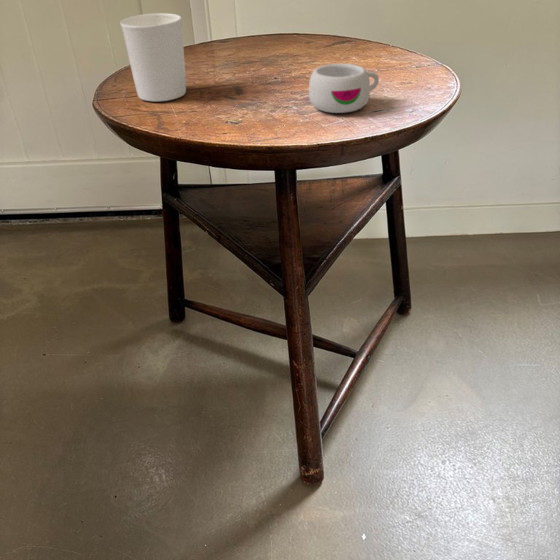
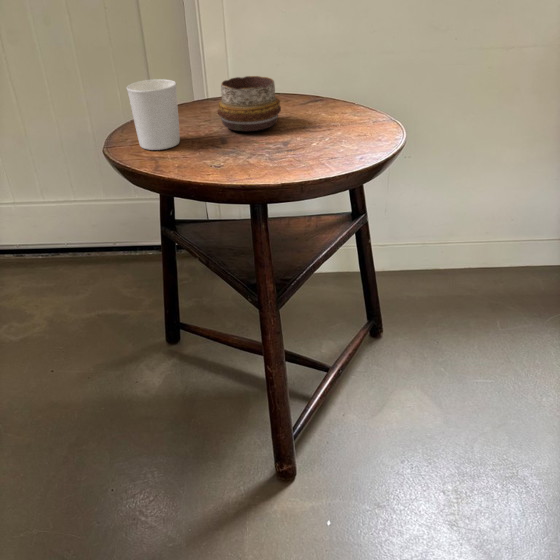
decorative bowl: none [230,11,307,79] -> present [218,76,281,131]
mug: present [309,64,379,113] -> none [279,120,336,159]

